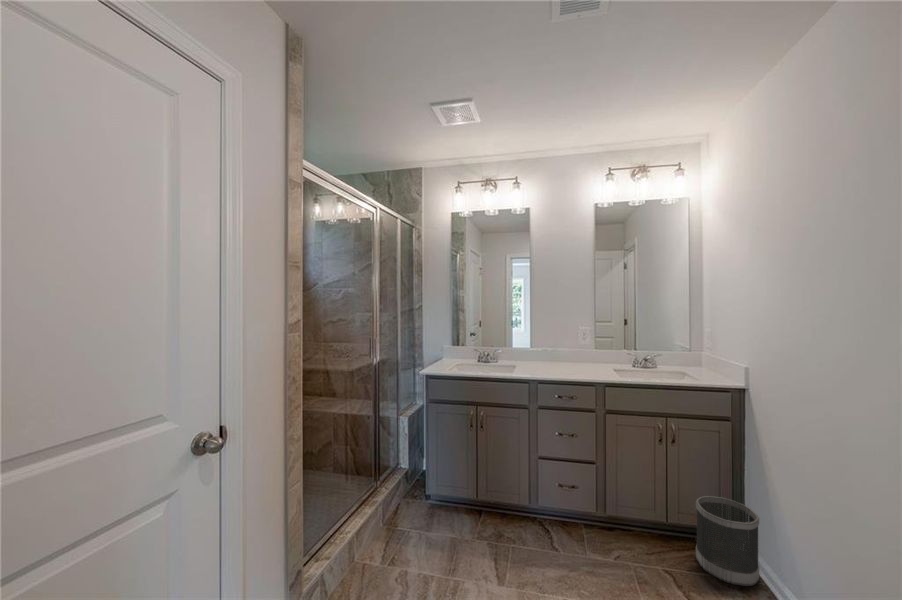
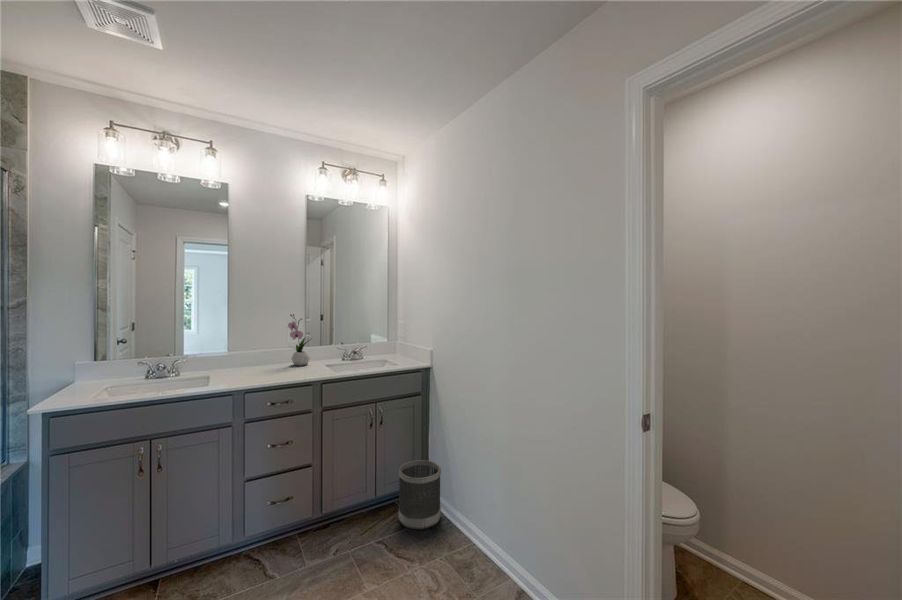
flower arrangement: none [578,318,602,367] -> present [288,314,311,366]

